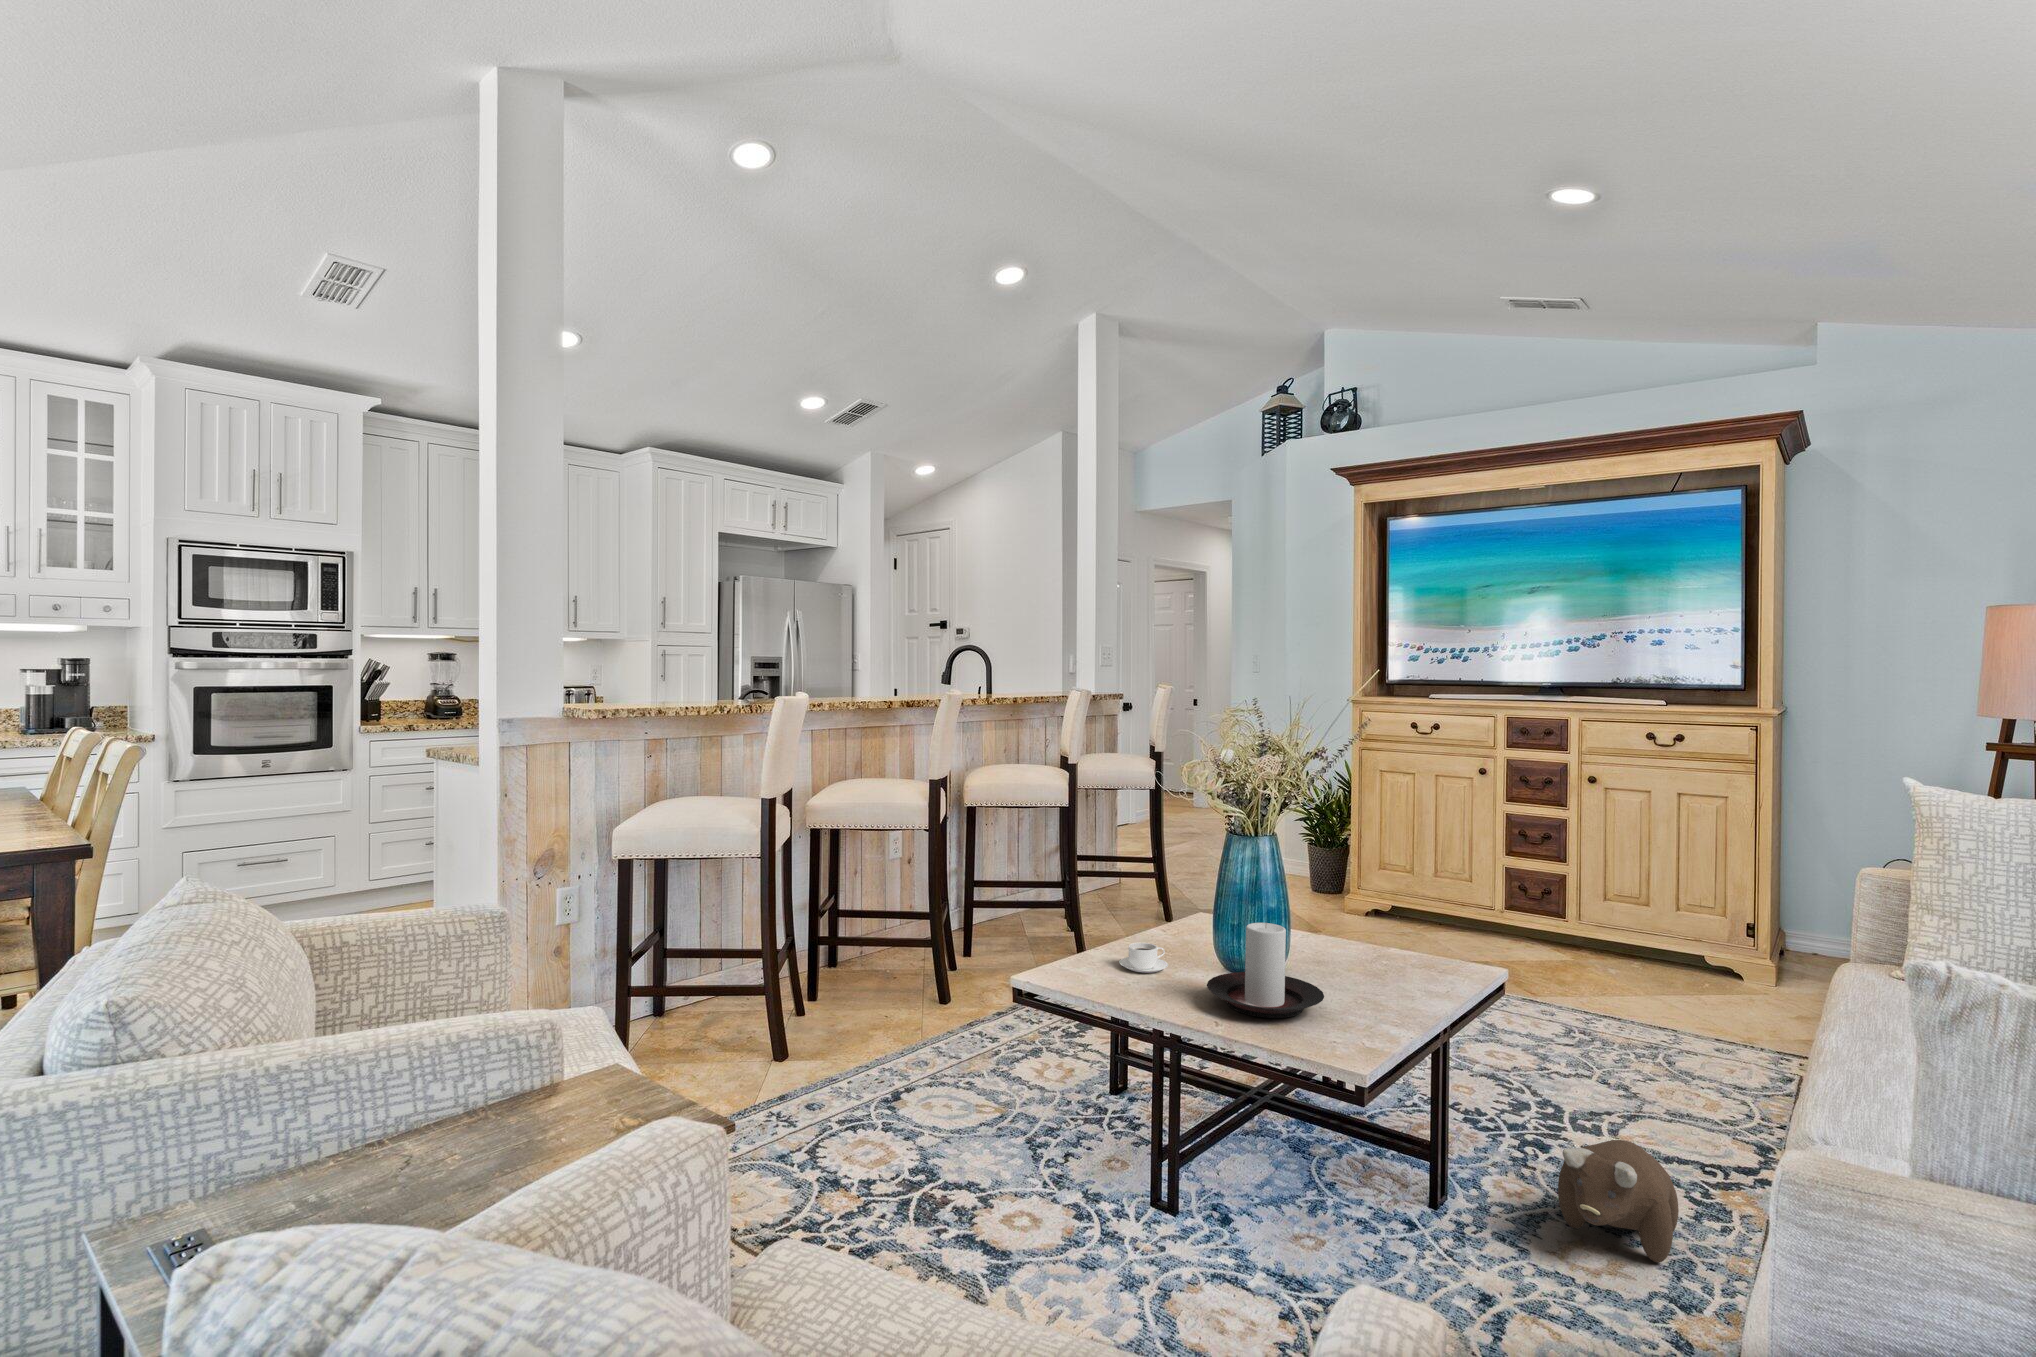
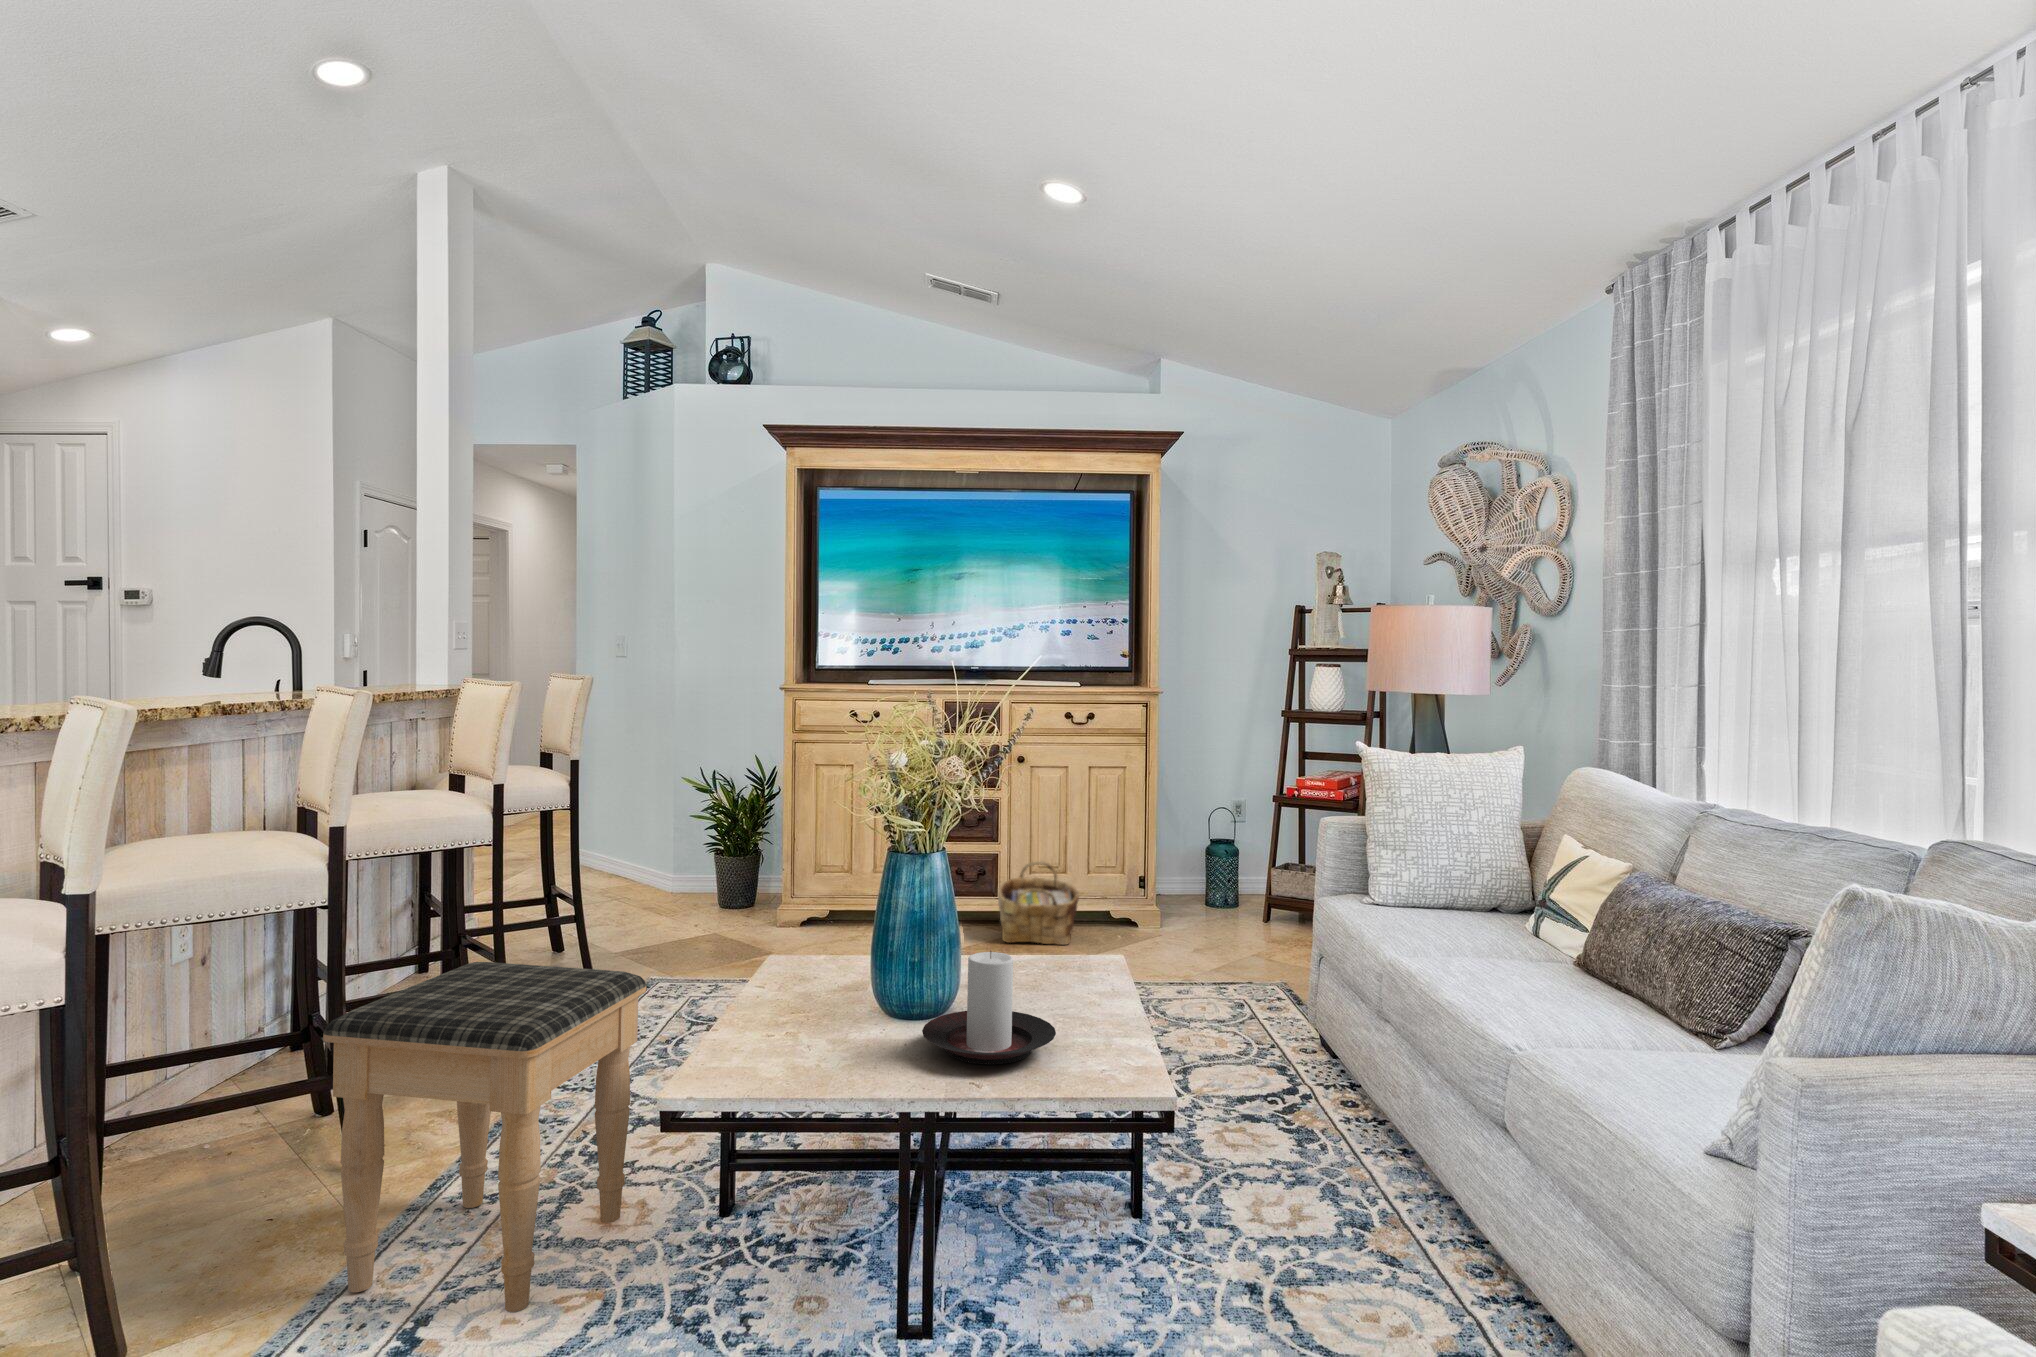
footstool: none [879,877,1072,1102] -> present [323,962,646,1312]
woven basket: none [1548,887,1651,978] -> present [998,861,1079,945]
coffee cup: present [1119,943,1168,973] -> none [773,1007,837,1047]
plush toy: present [1558,1140,1679,1263] -> none [1231,1092,1328,1194]

